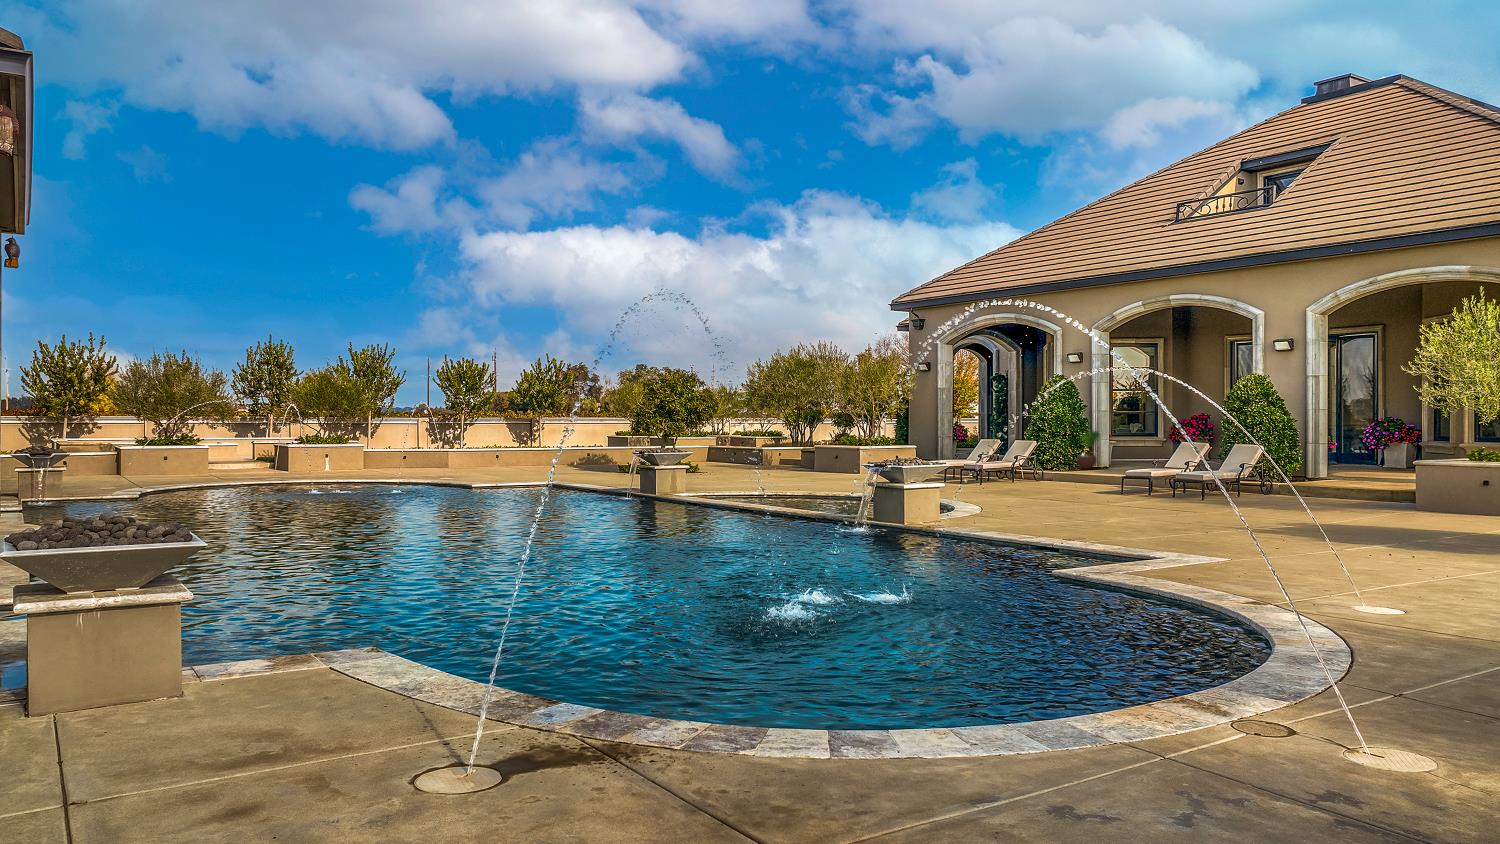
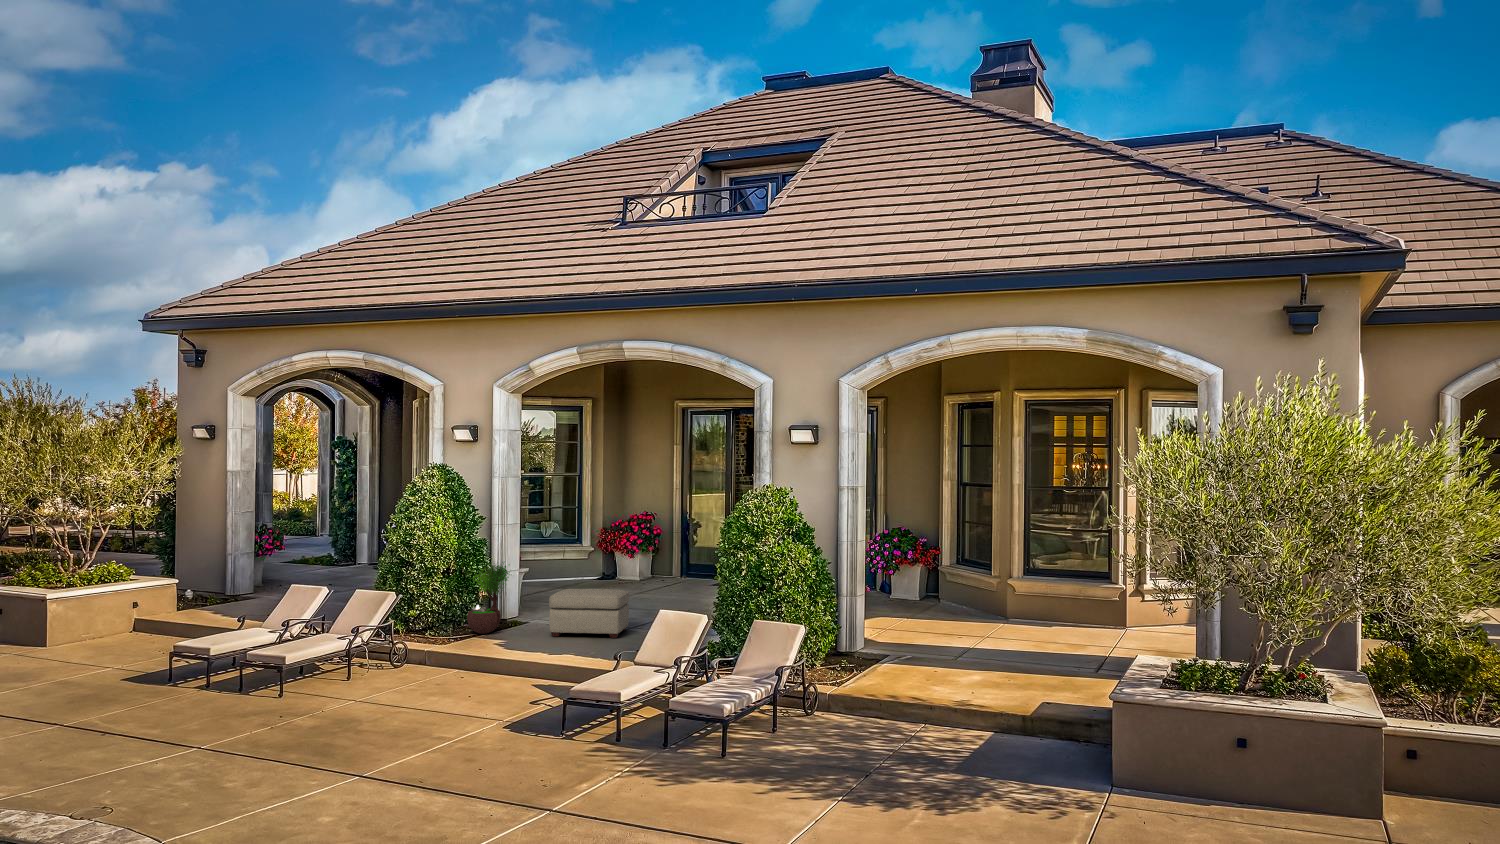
ottoman: none [1125,446,1176,472] -> present [549,589,629,638]

